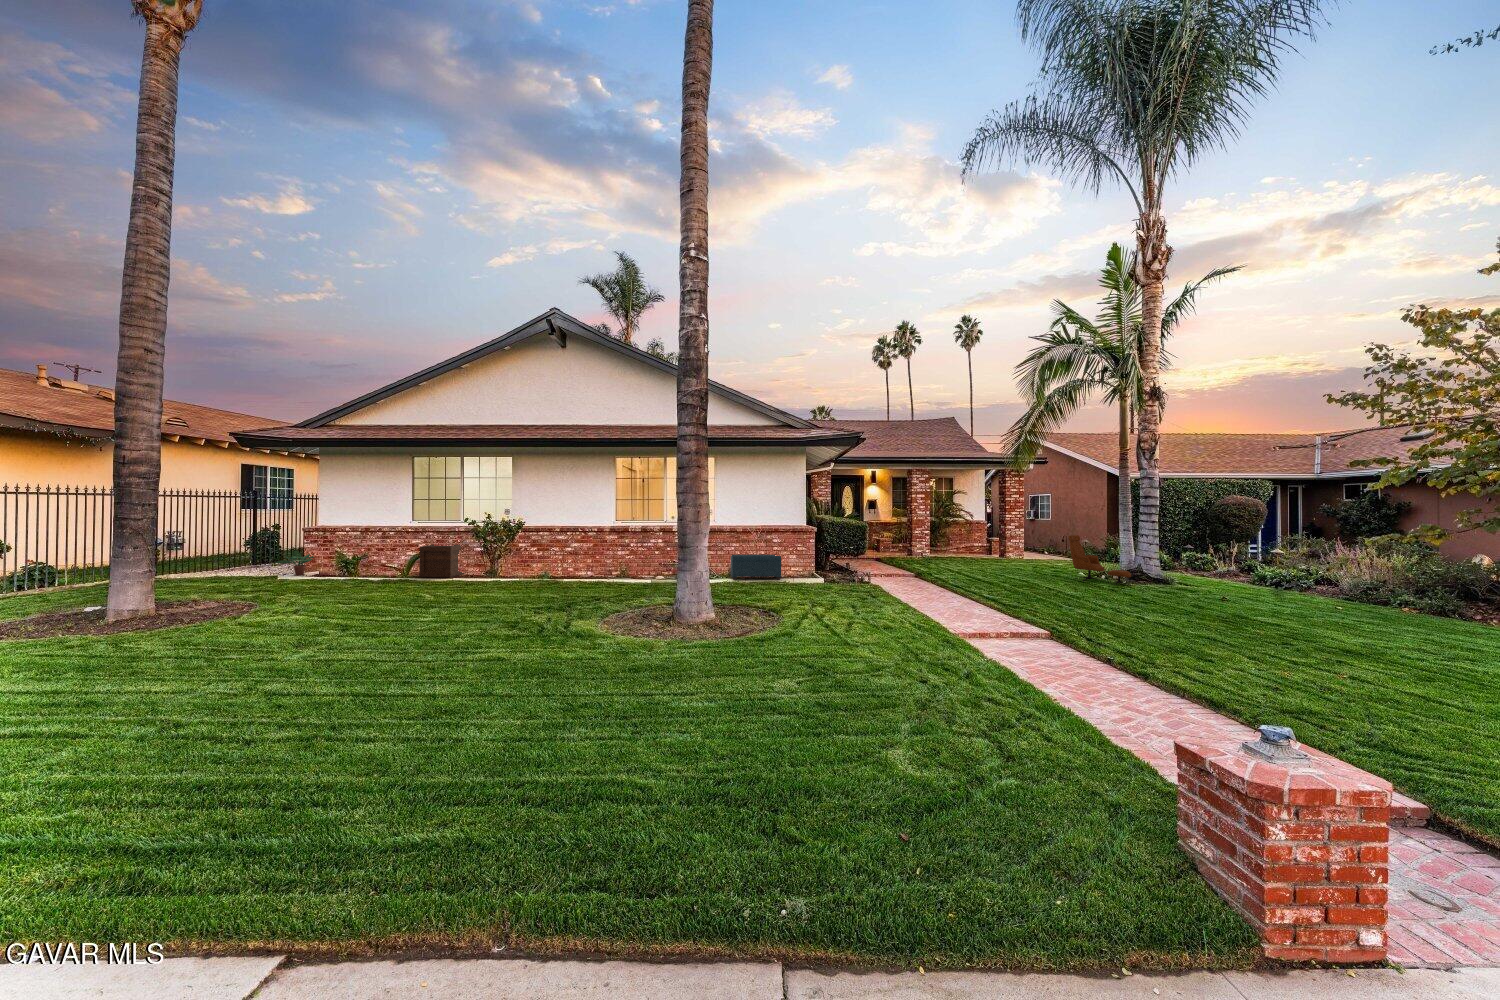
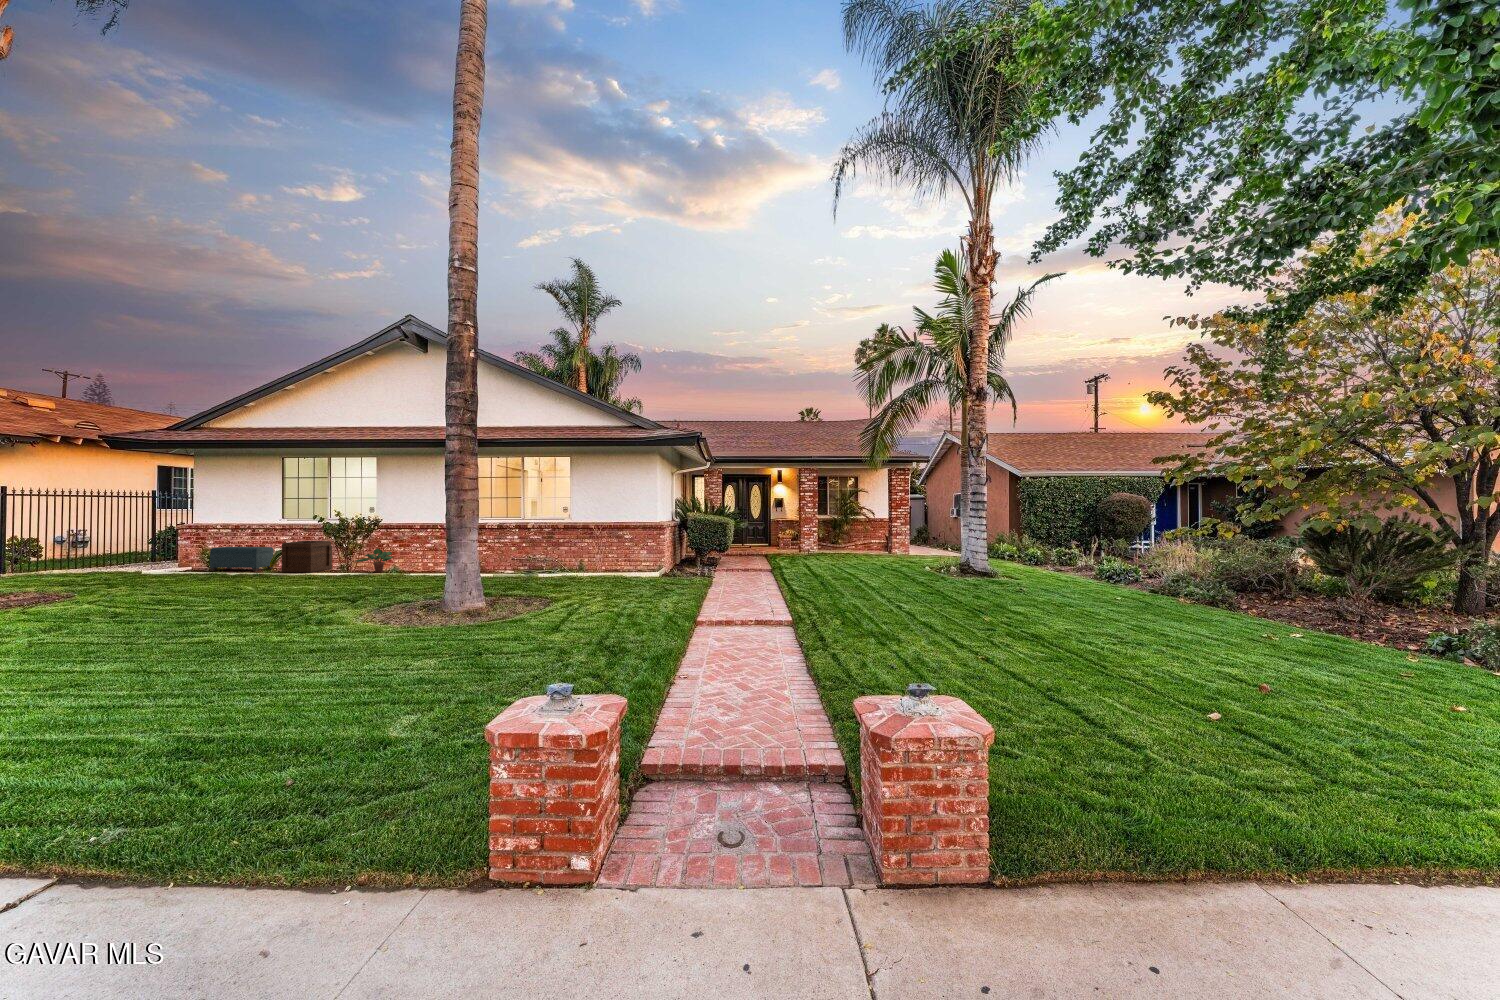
lounge chair: present [1068,535,1131,586] -> none [913,532,965,581]
potted plant: present [275,550,314,576] -> present [356,548,393,572]
bench: present [731,554,782,580] -> present [210,547,274,571]

